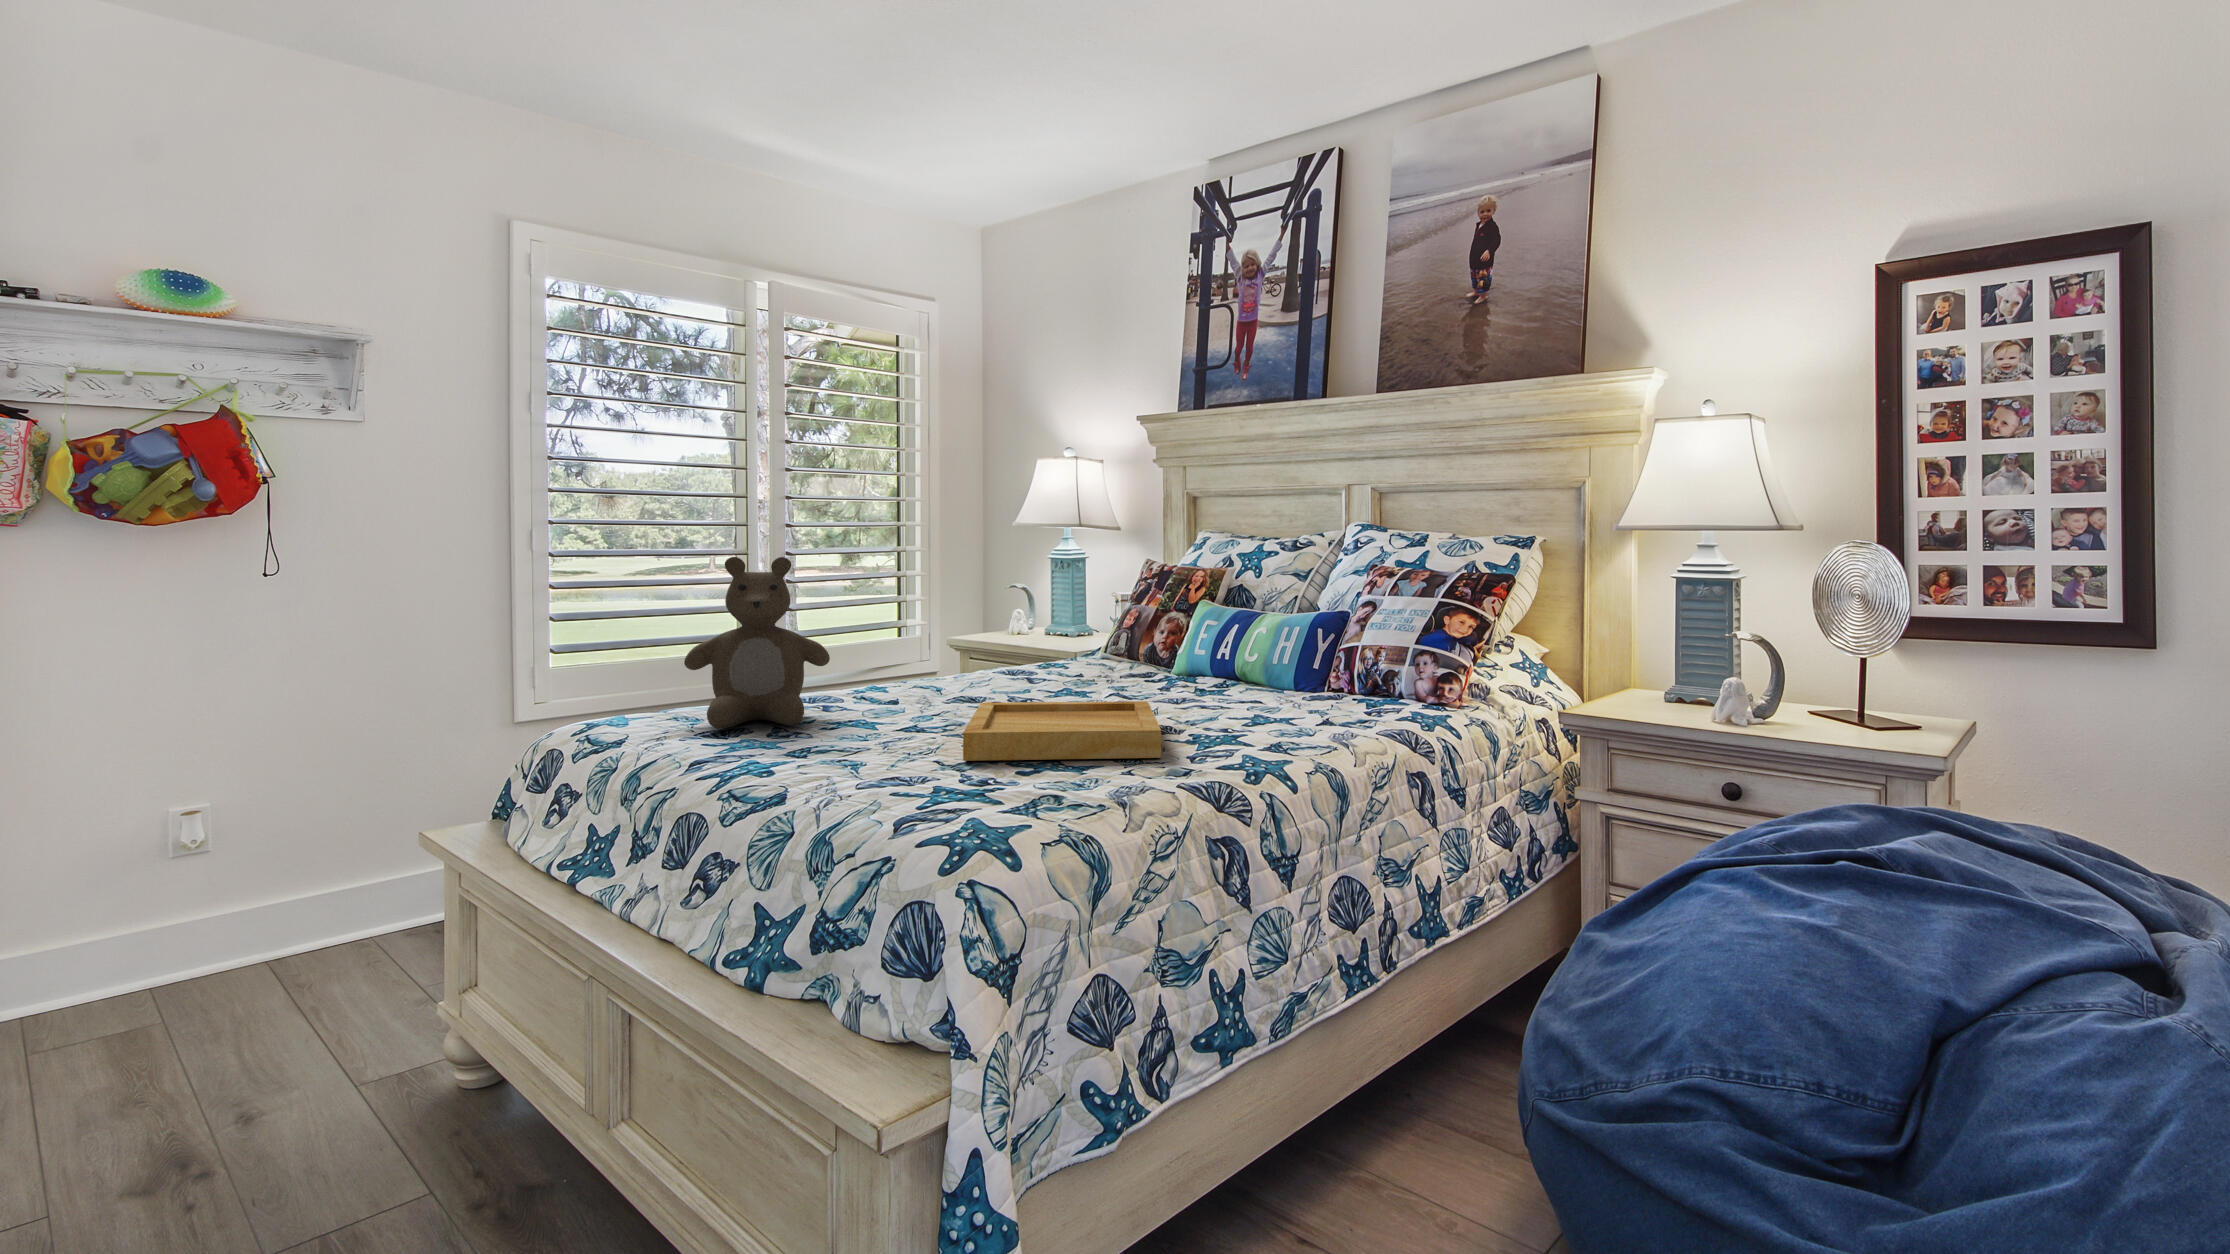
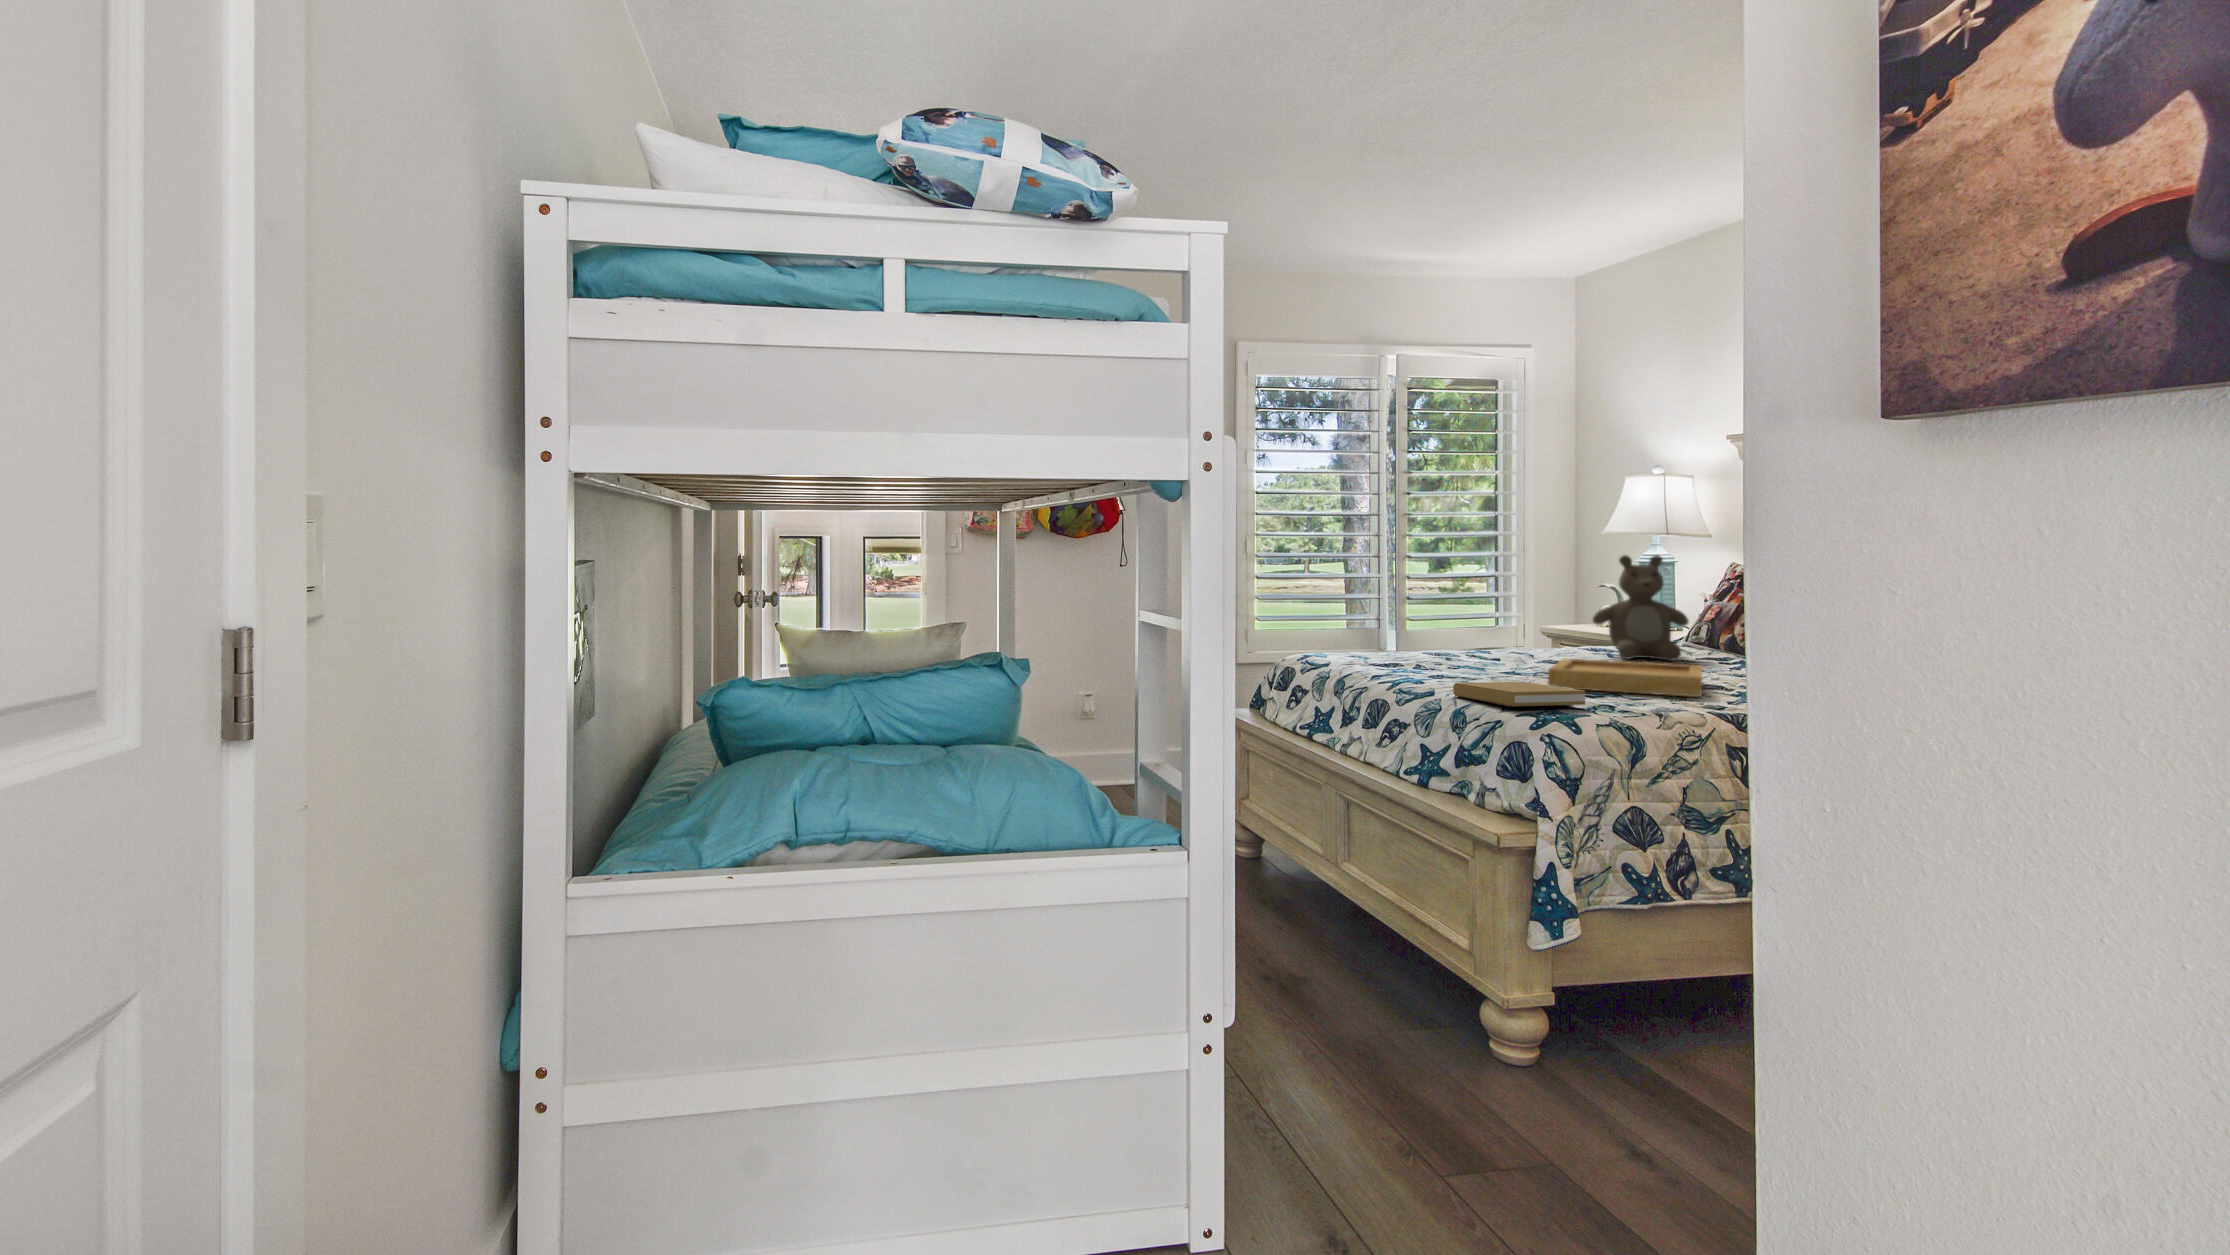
teddy bear: present [684,557,830,729] -> present [1593,555,1689,661]
book: none [814,762,1021,829] -> present [1453,682,1585,707]

